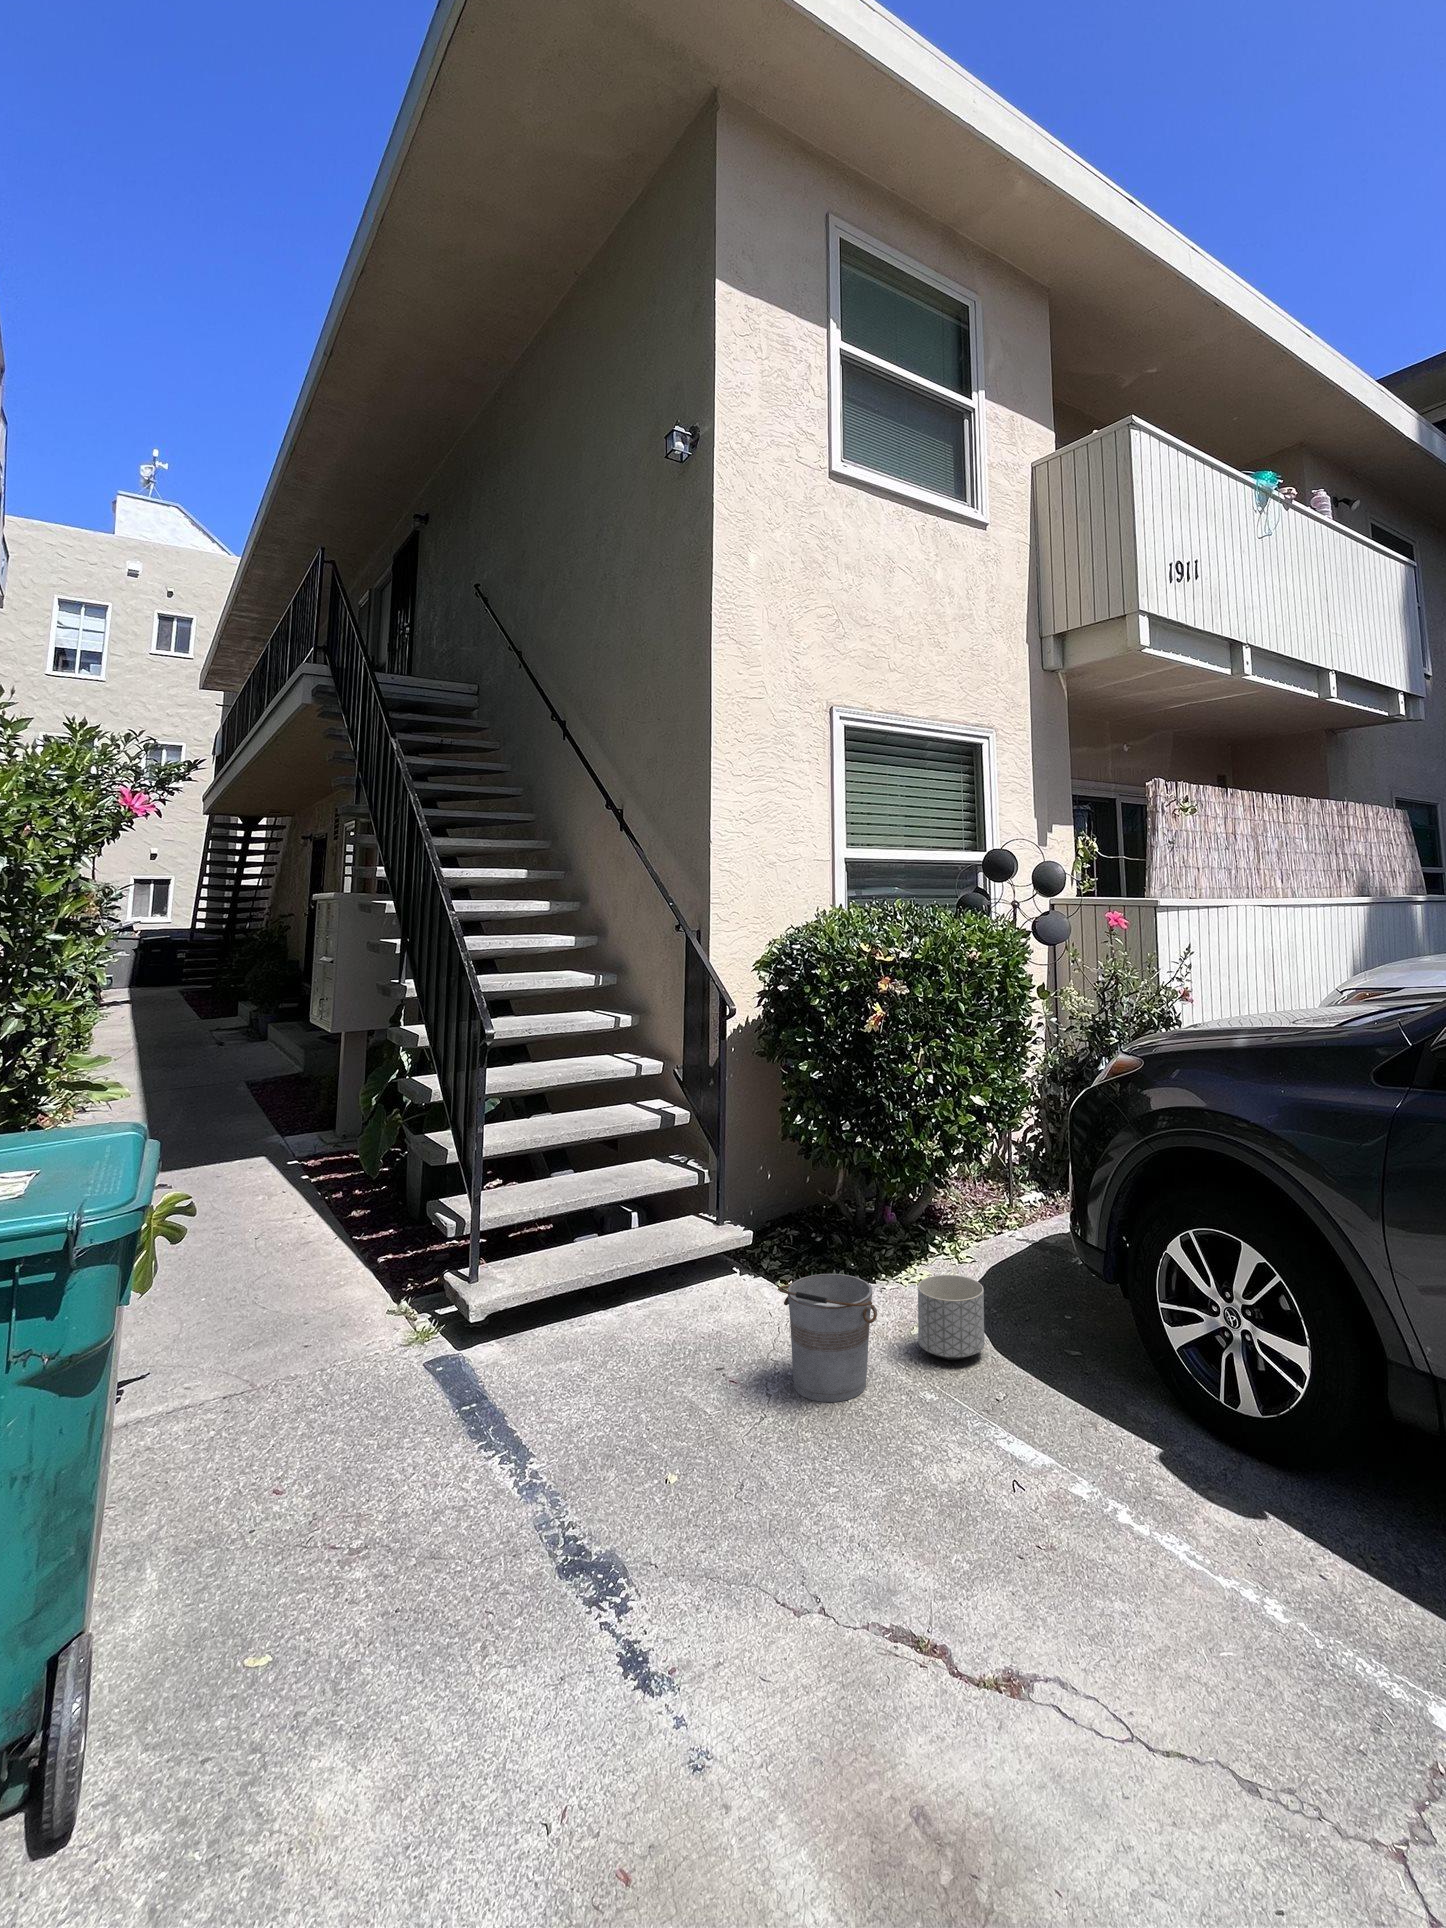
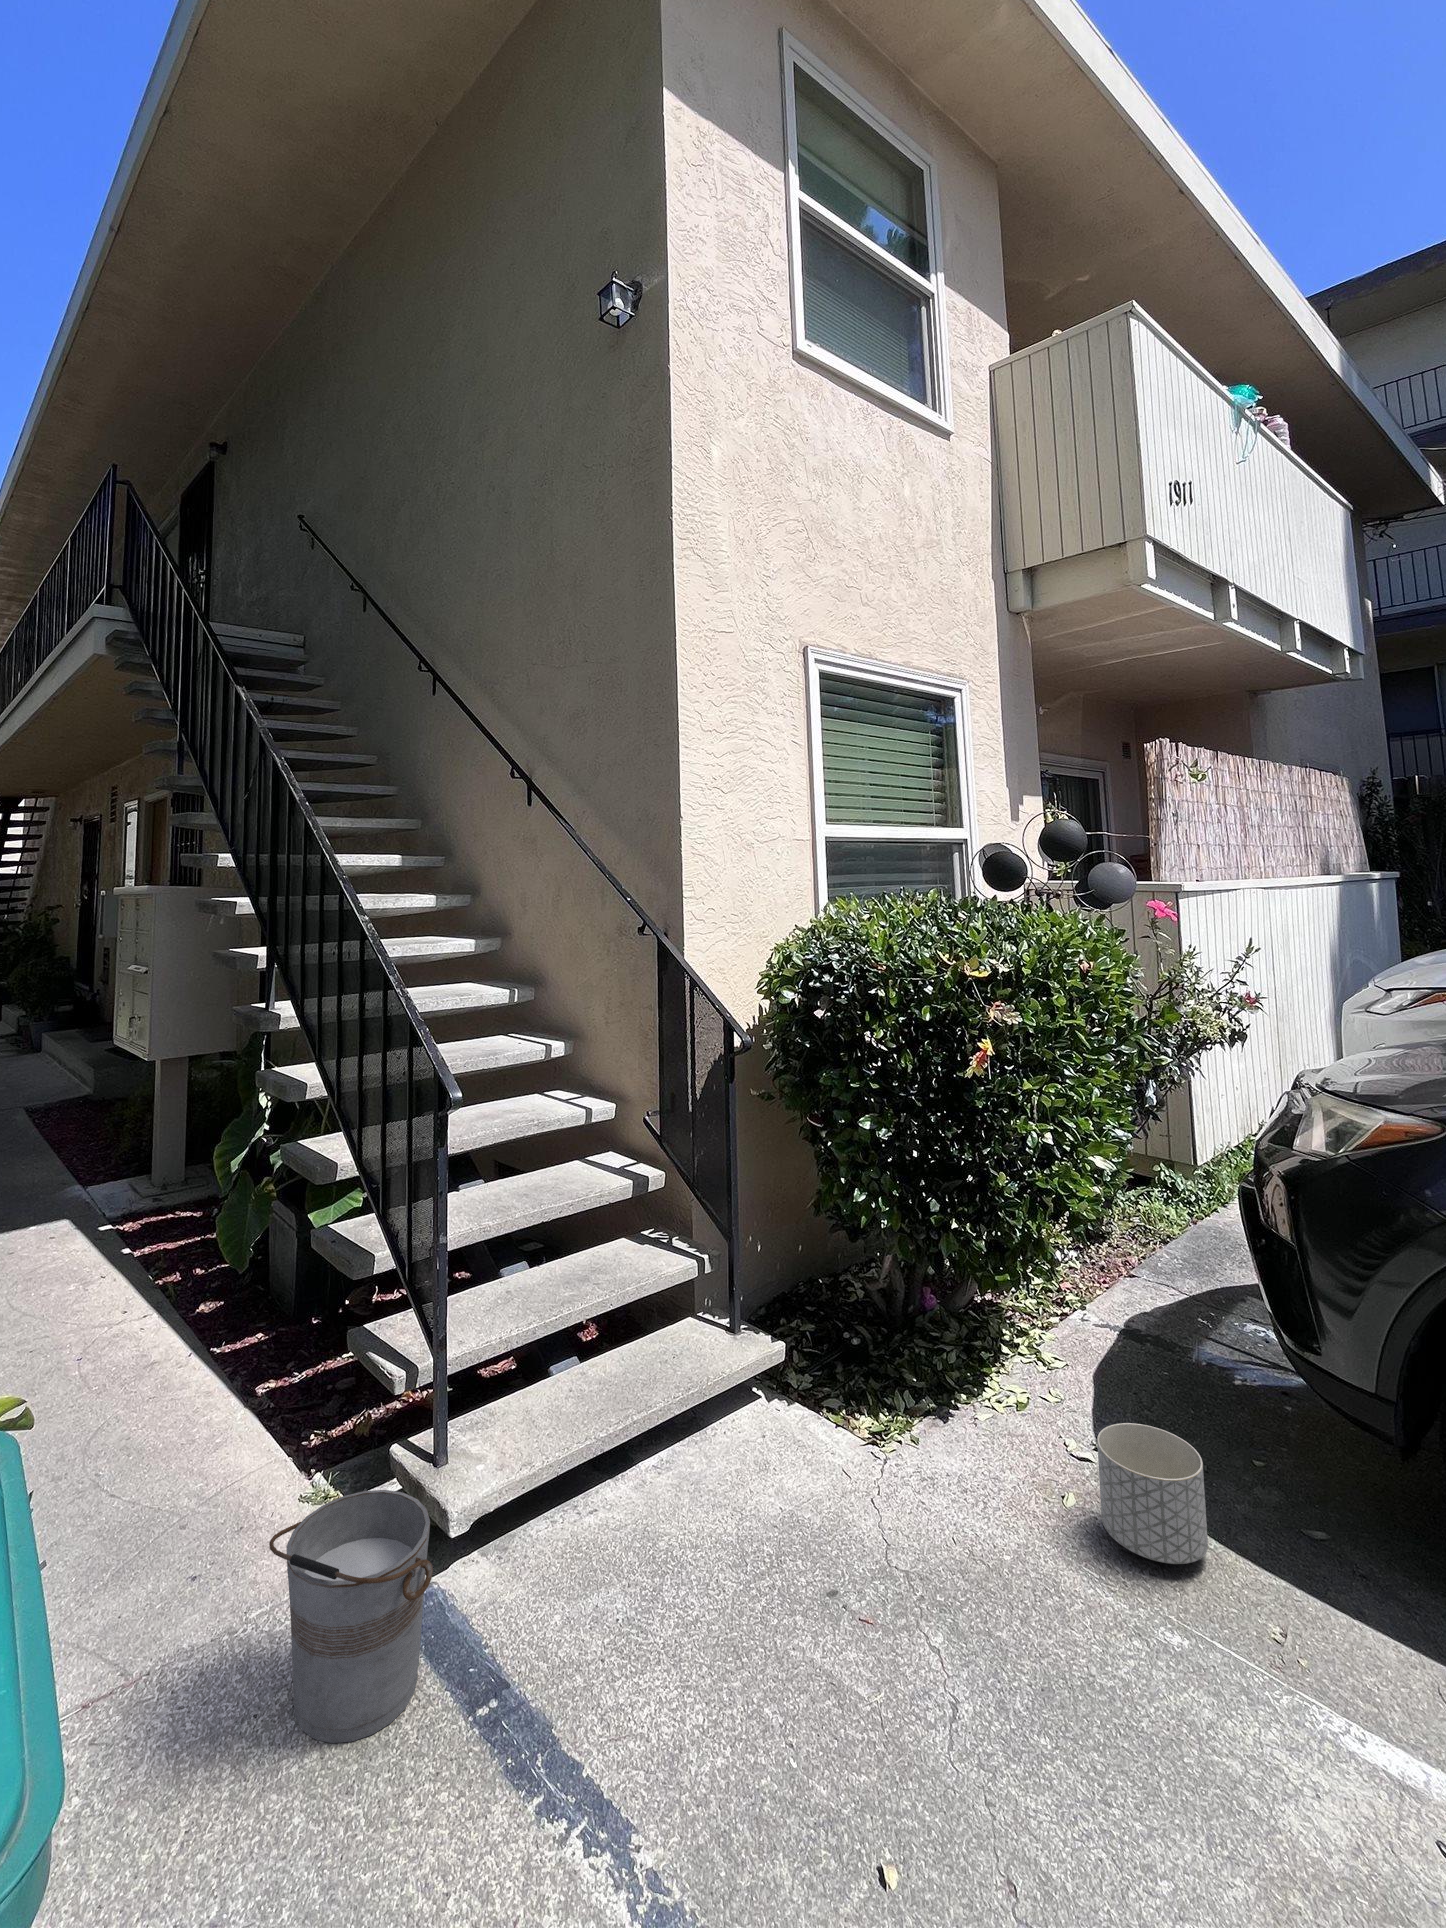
bucket: present [778,1274,877,1402] -> present [269,1490,433,1743]

